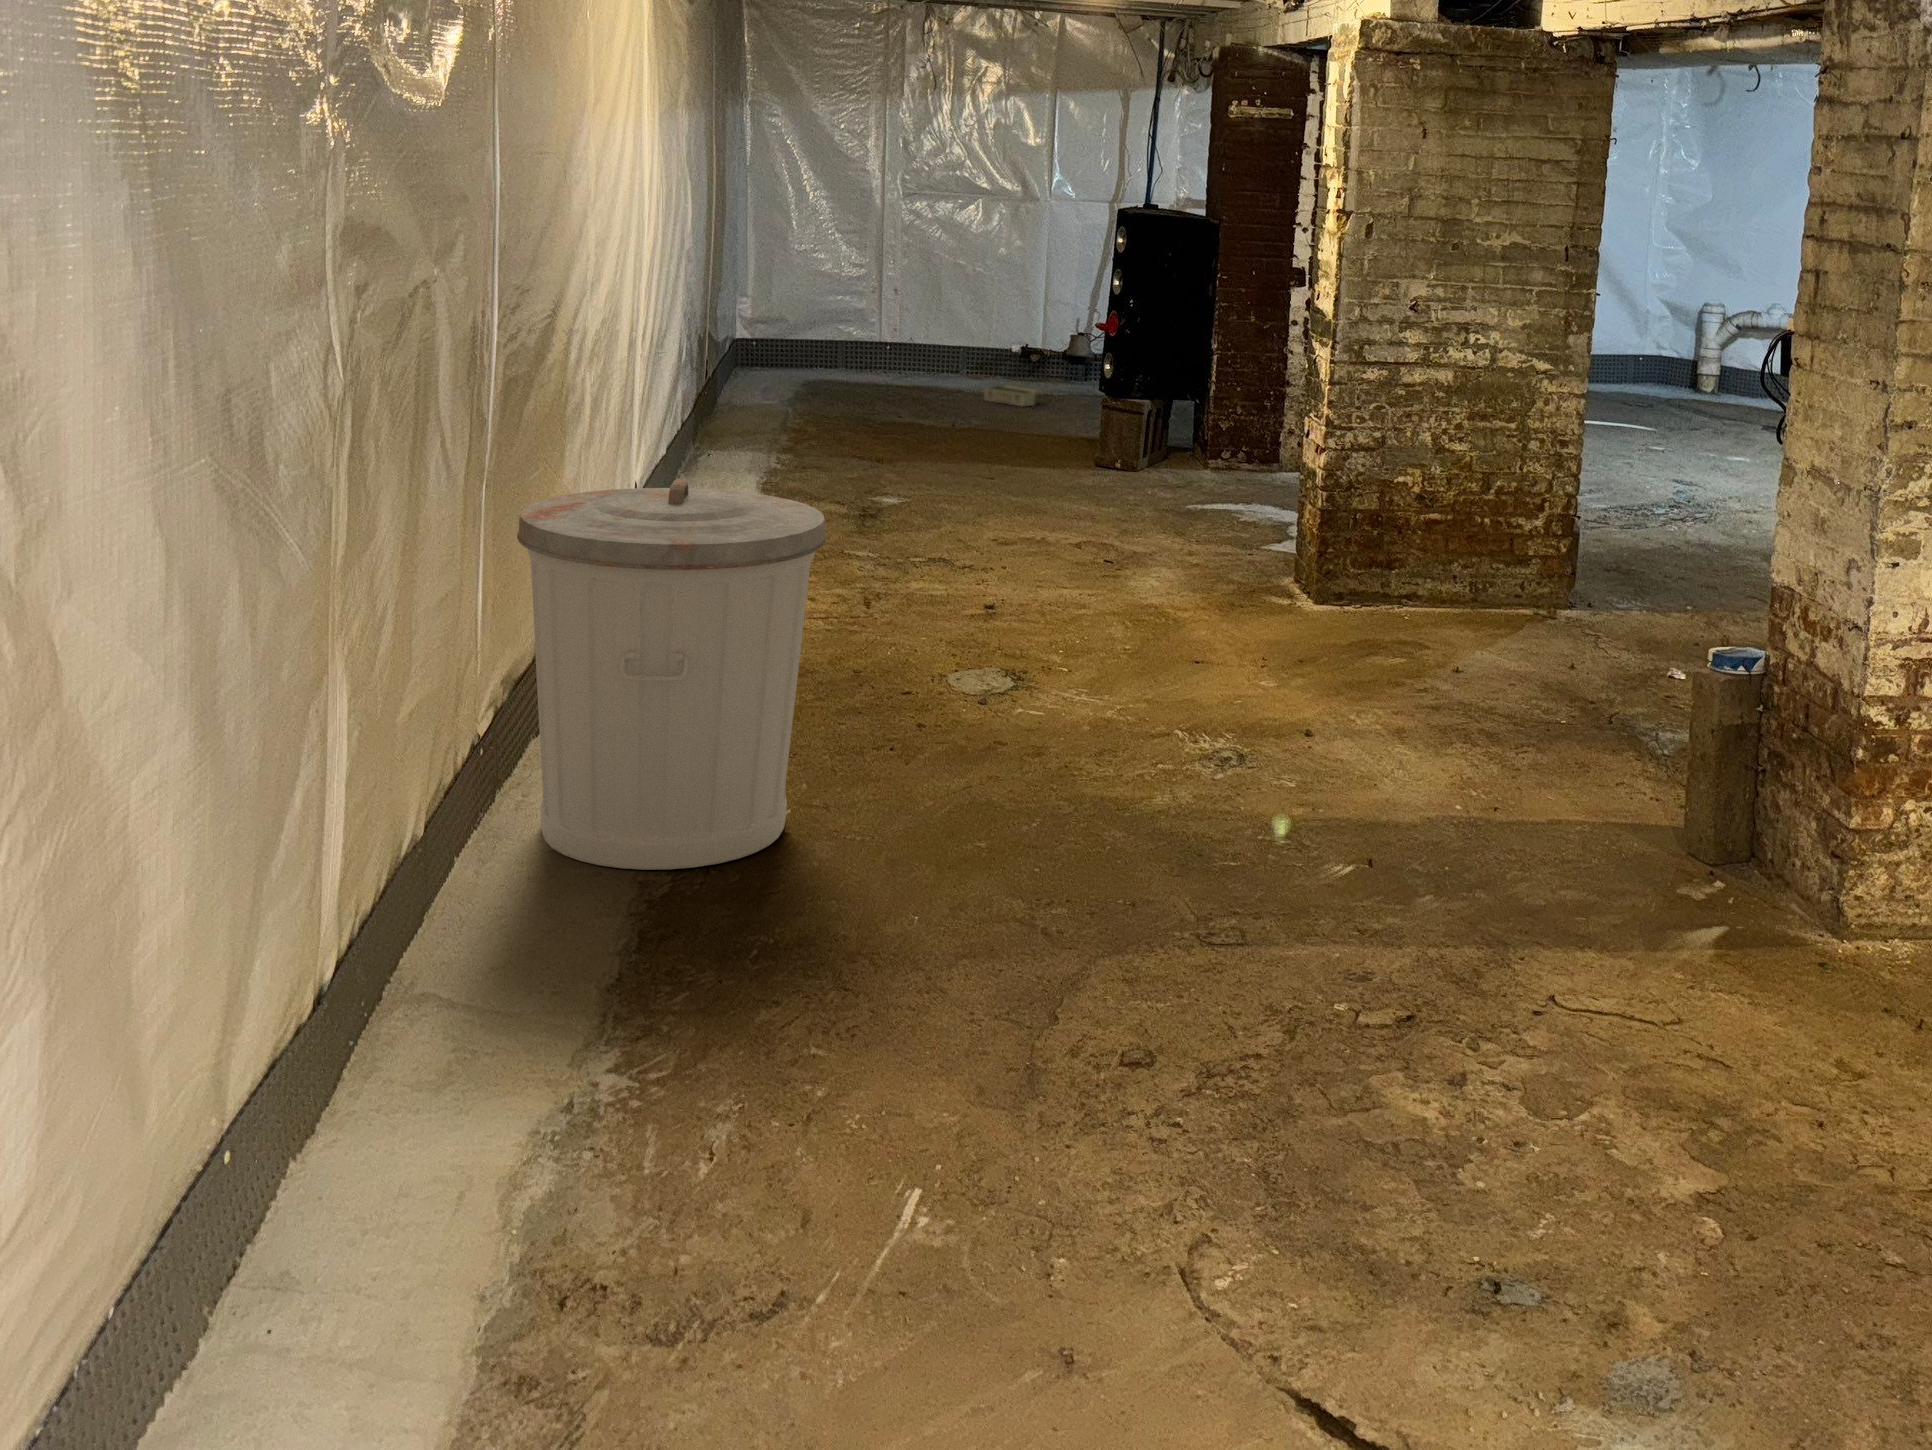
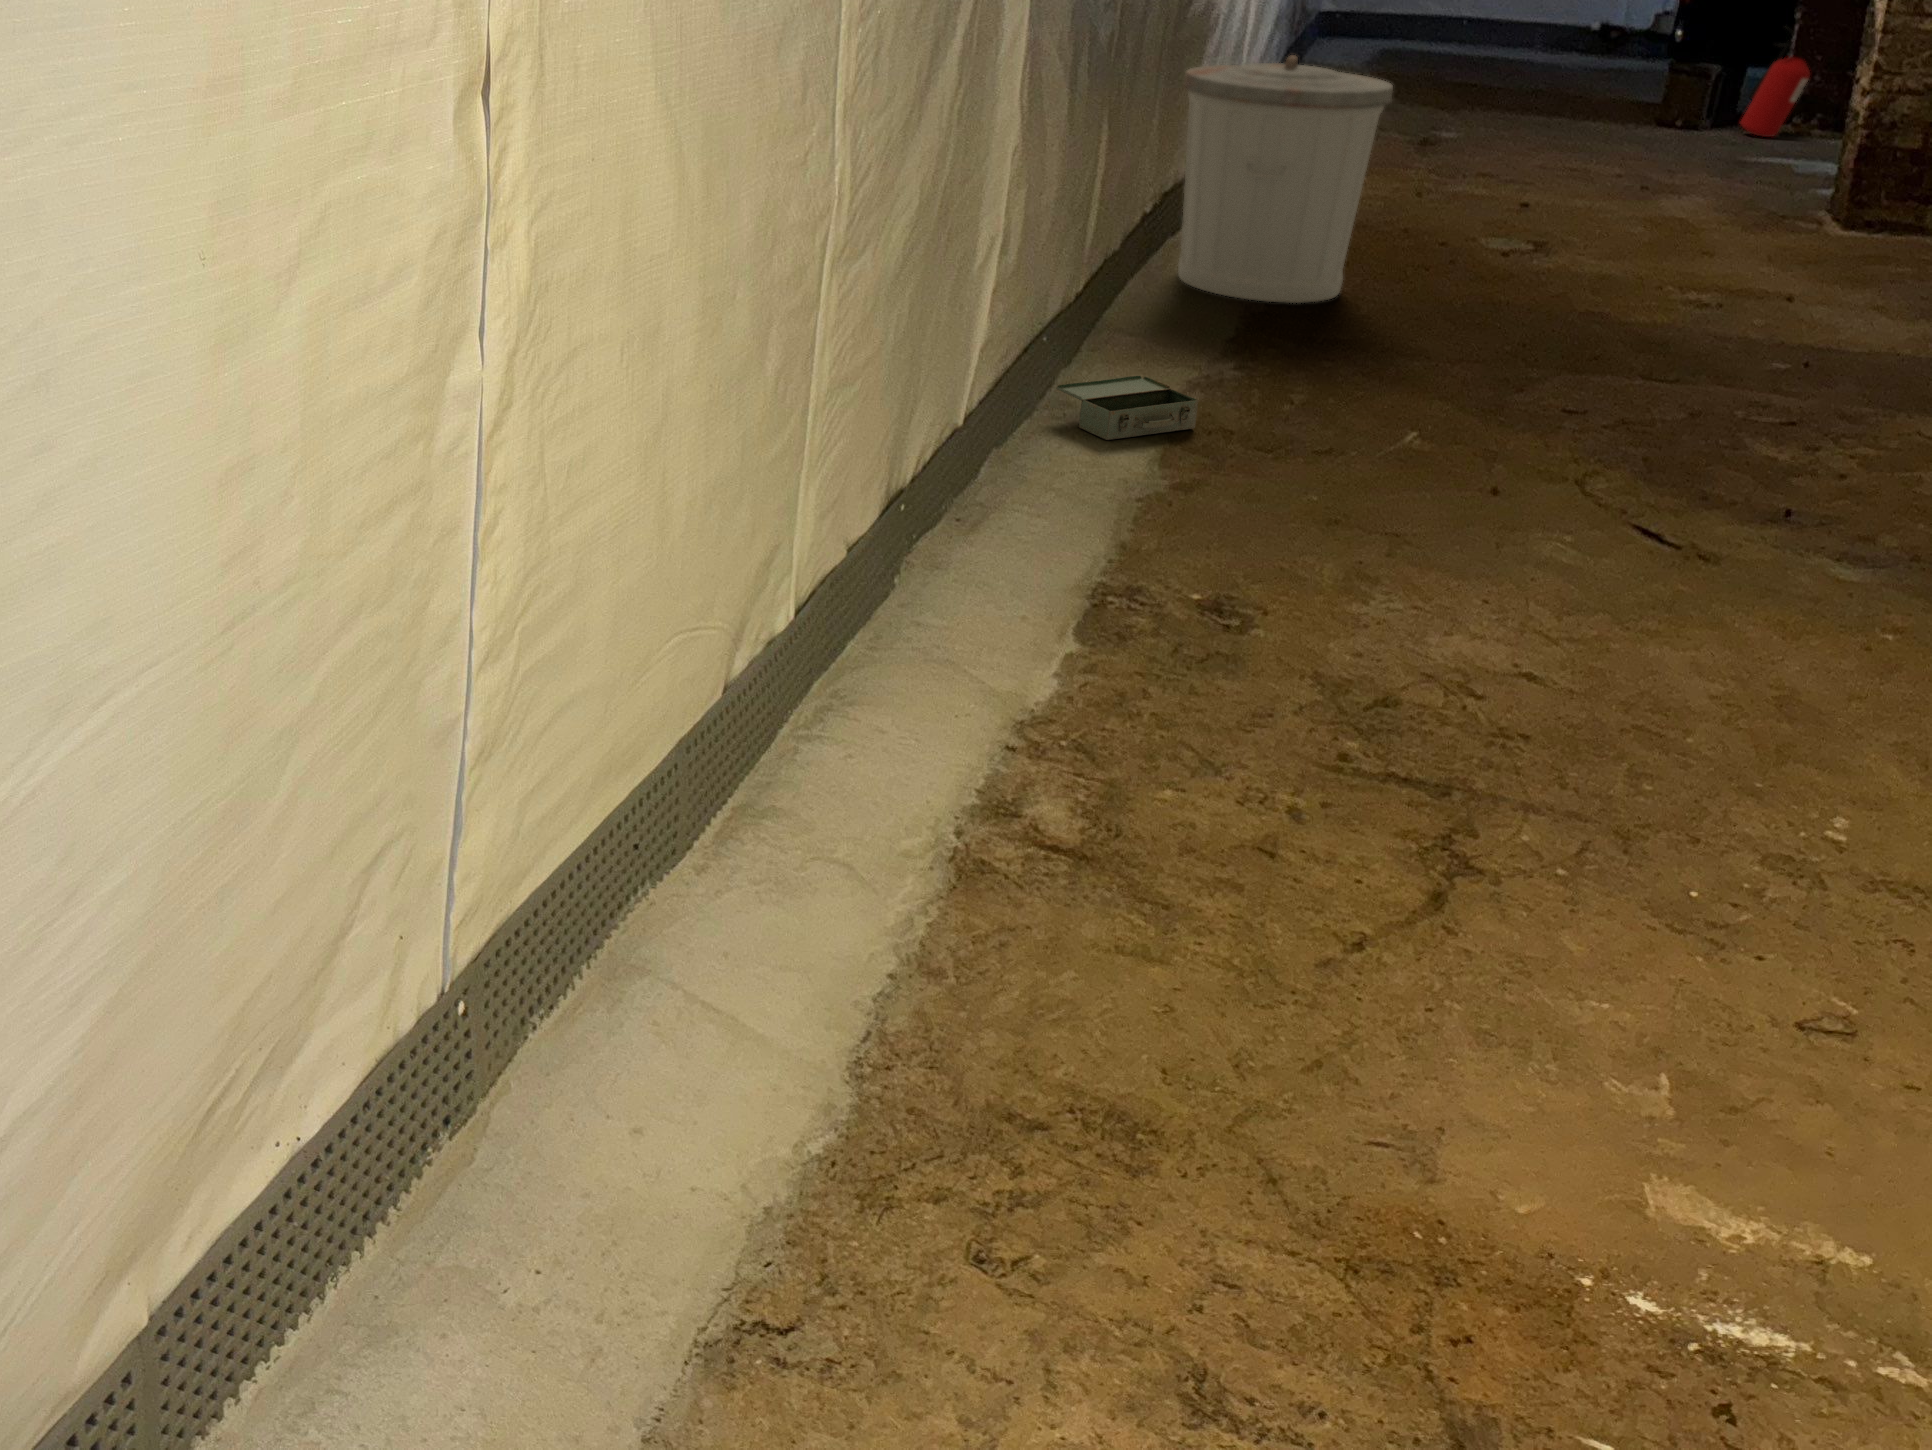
fire extinguisher: none [1176,358,1234,476] -> present [1741,29,1810,137]
toolbox: present [984,384,1045,407] -> present [1056,376,1198,440]

